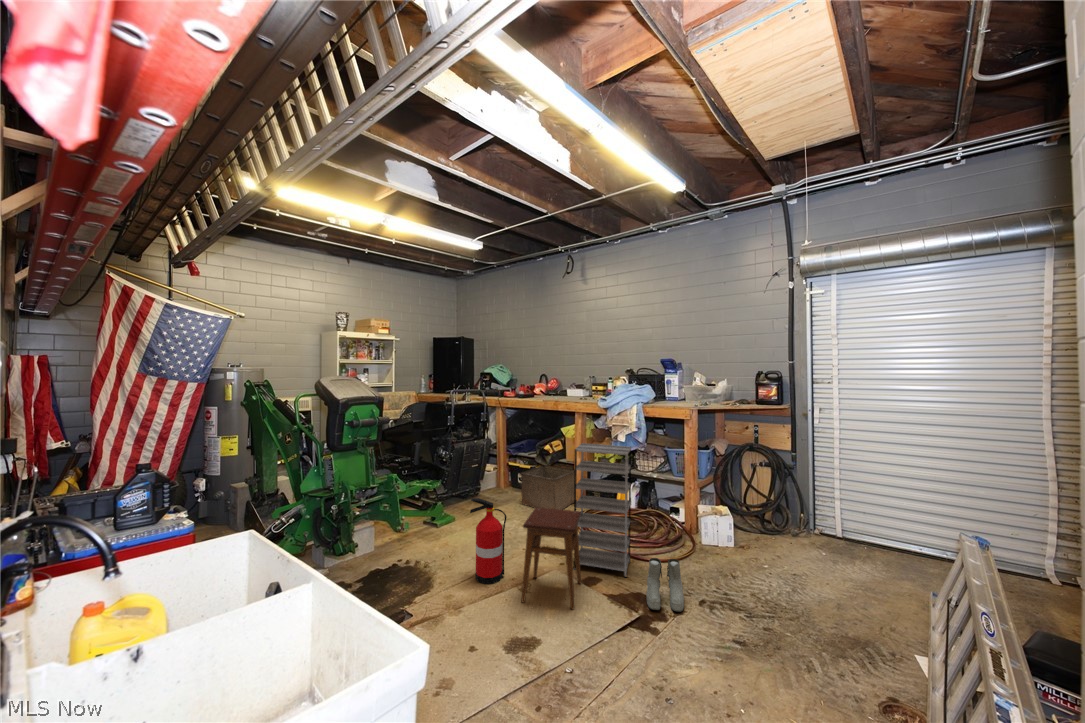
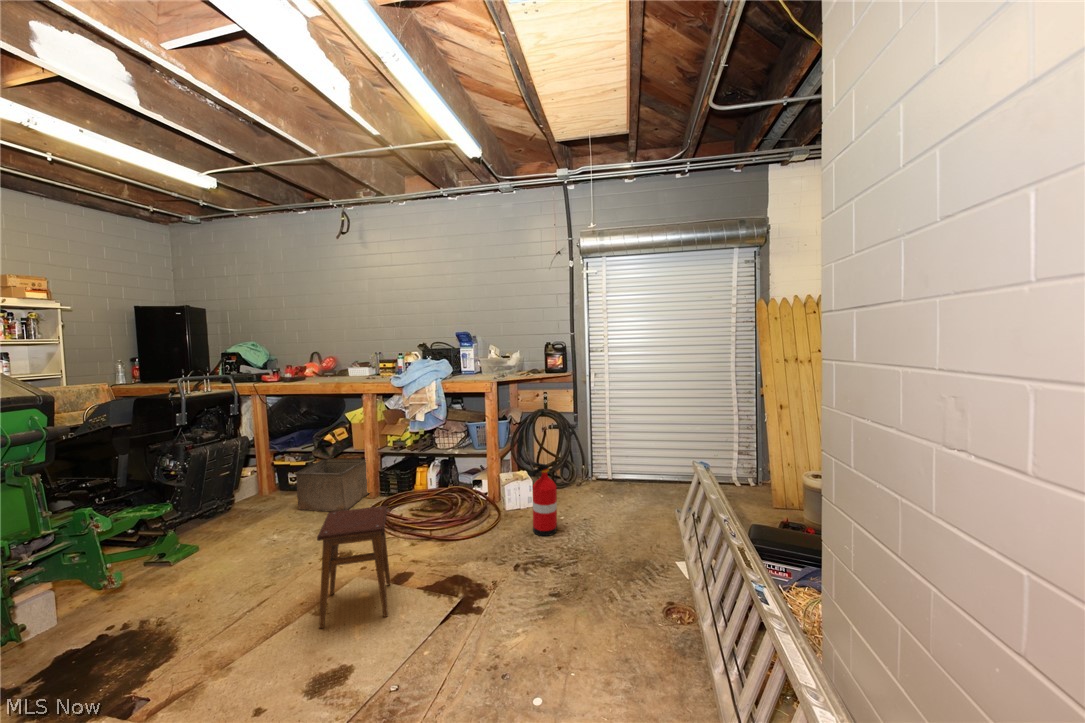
shelving unit: present [573,443,631,578] -> none [375,426,441,571]
fire extinguisher: present [470,498,506,584] -> present [529,462,557,536]
boots: present [647,558,684,612] -> none [464,533,501,589]

